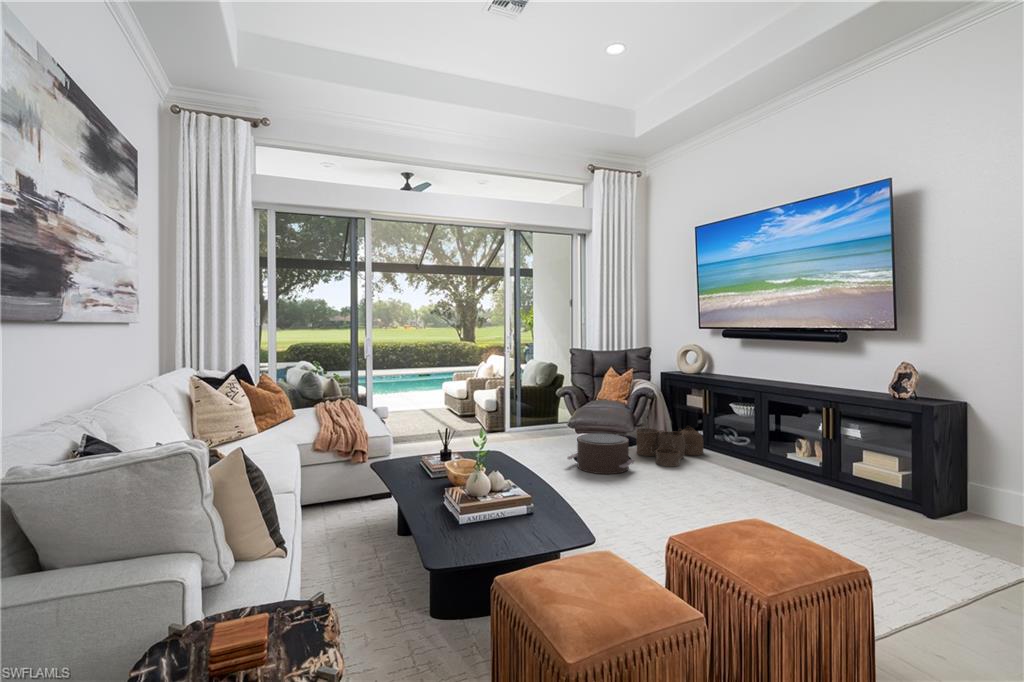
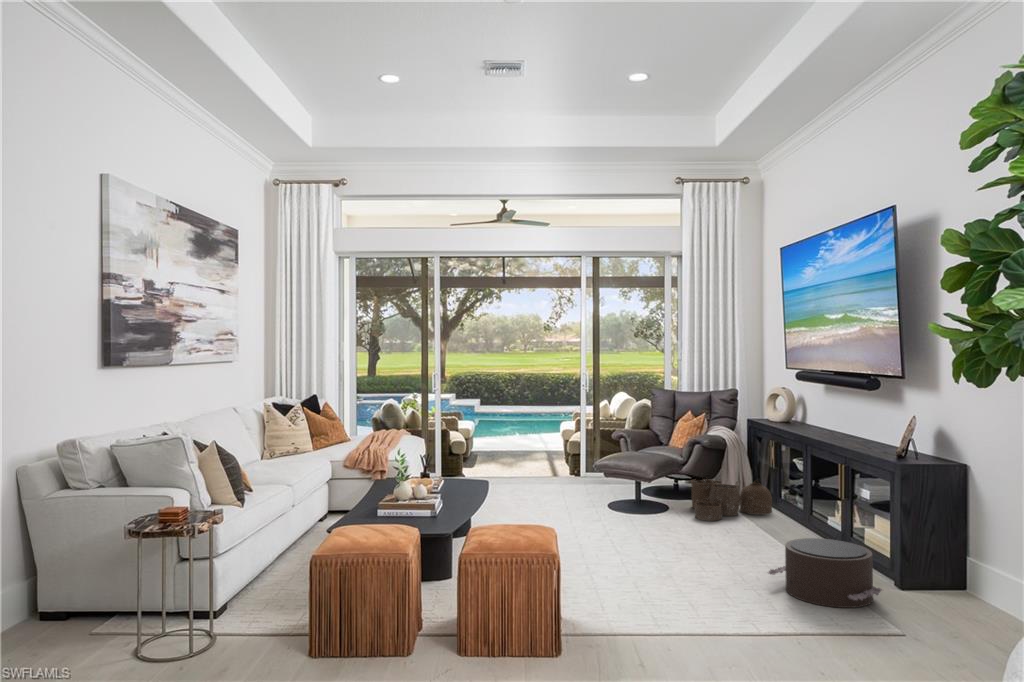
pouf: present [567,434,635,474] -> present [768,538,882,608]

